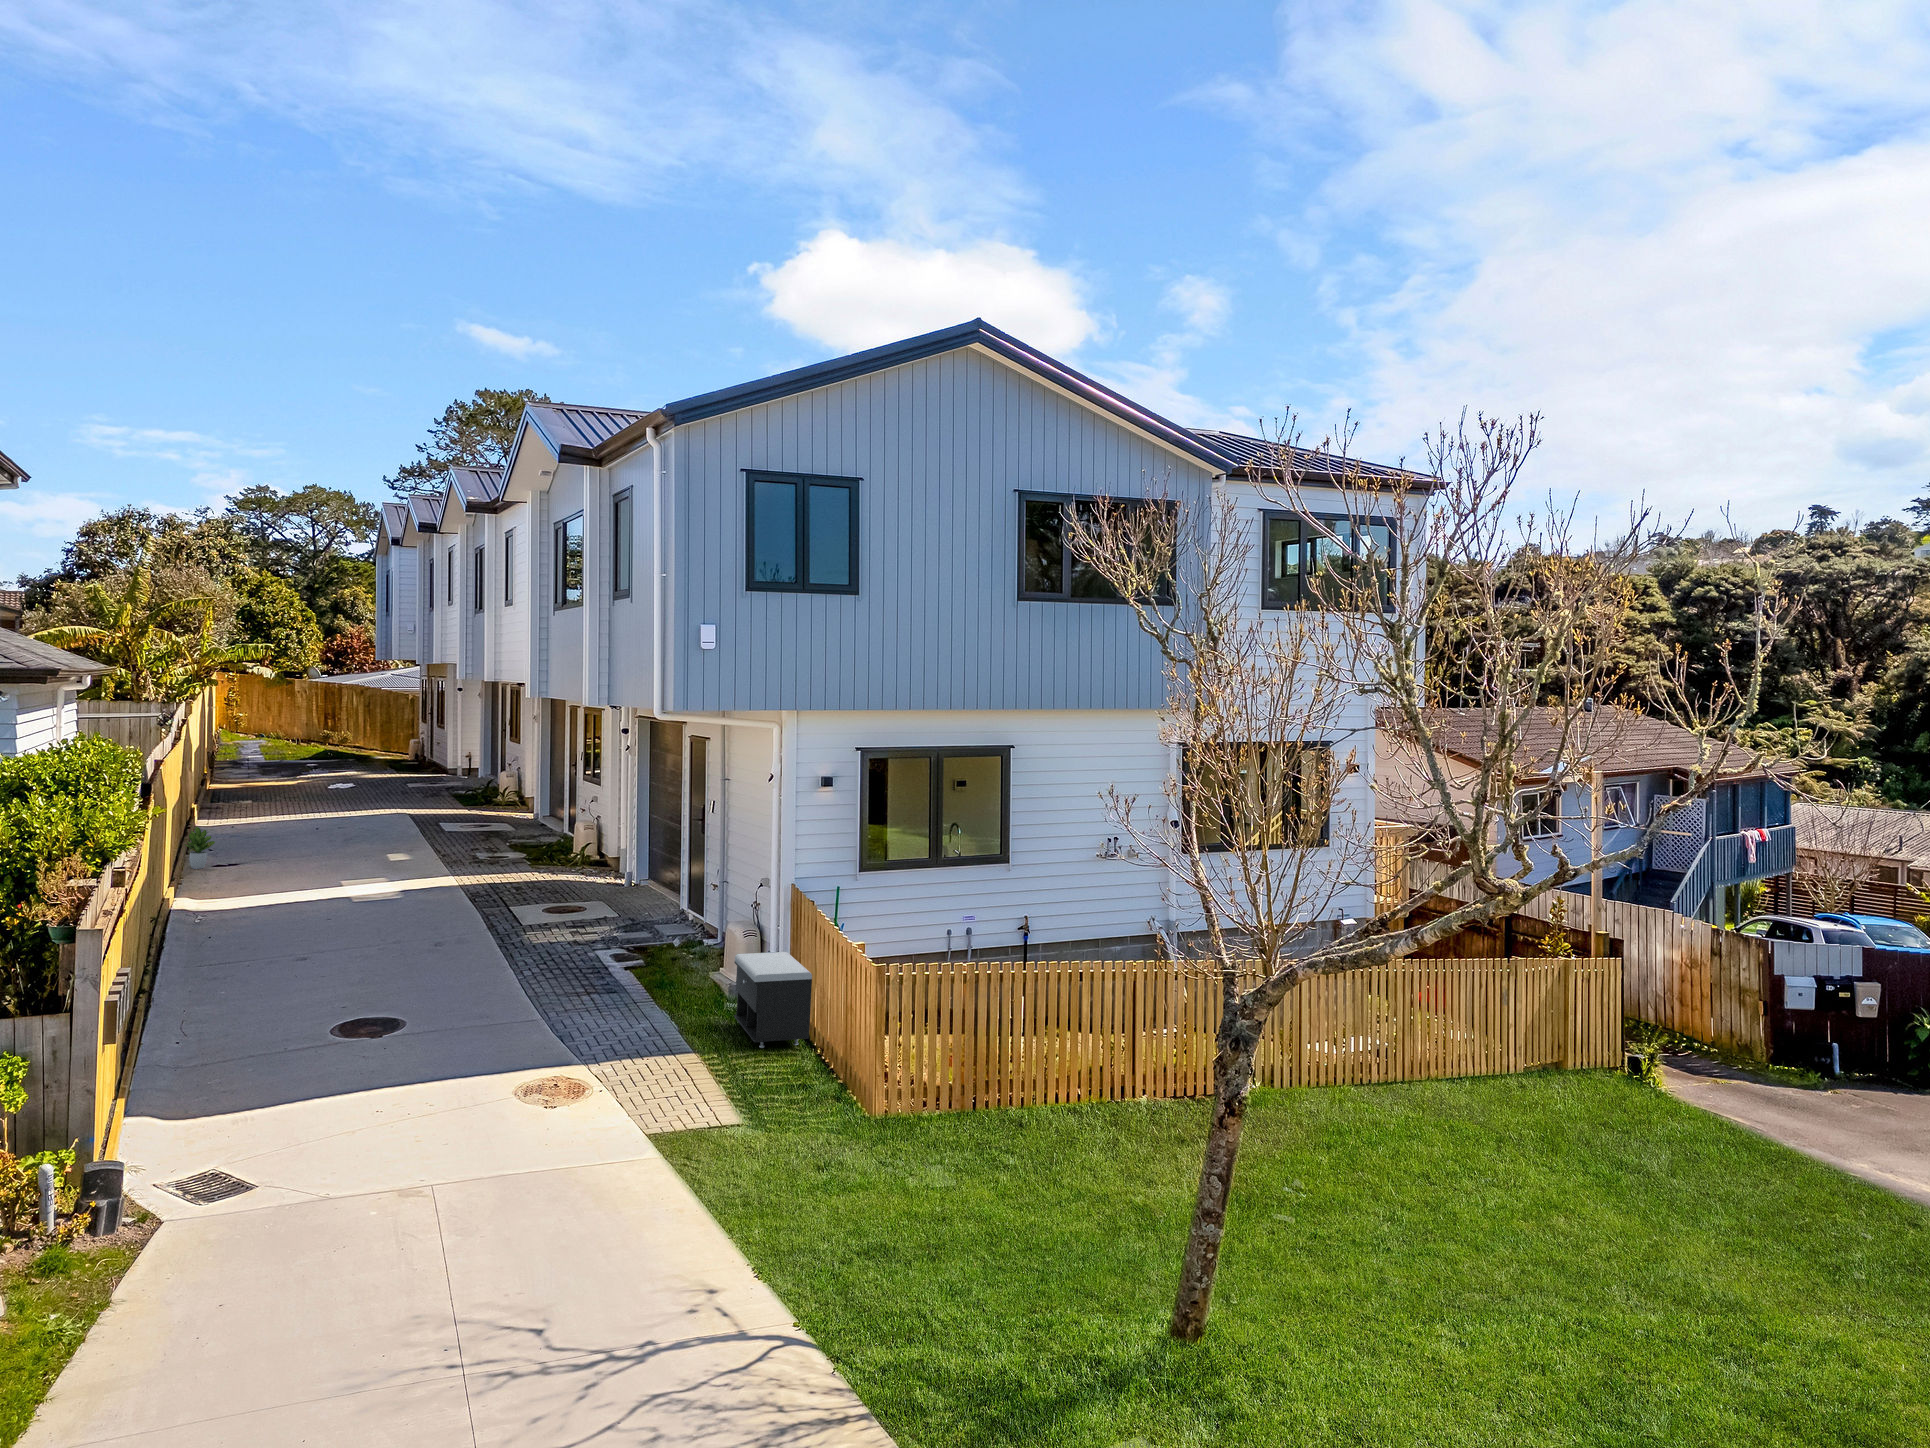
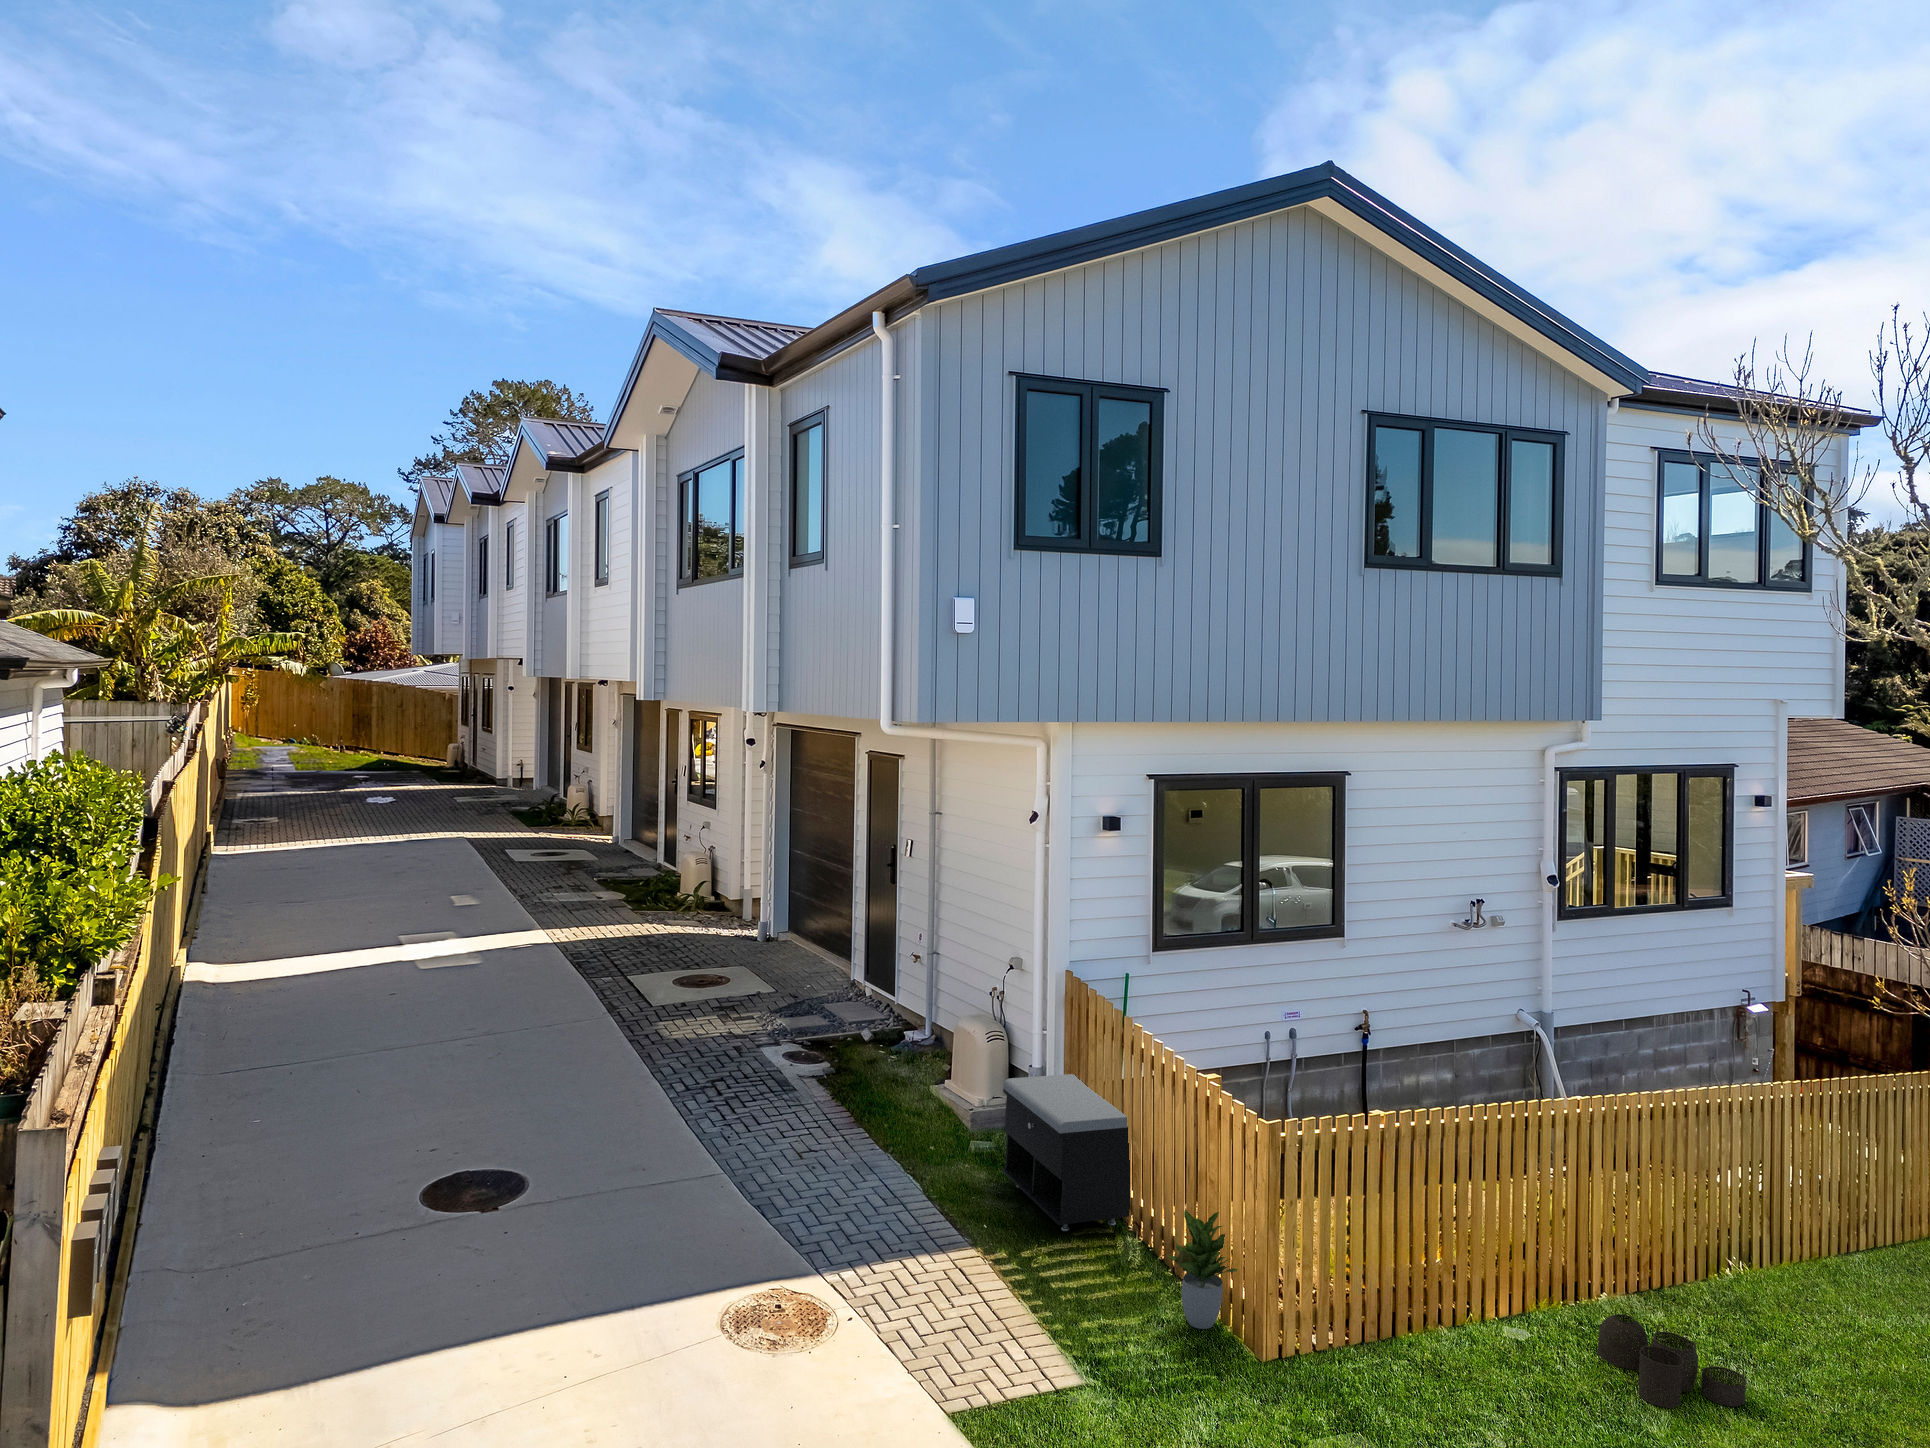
potted plant: present [184,827,215,869] -> present [1167,1209,1238,1329]
woven basket: none [1069,1077,1142,1126] -> present [1597,1312,1747,1408]

